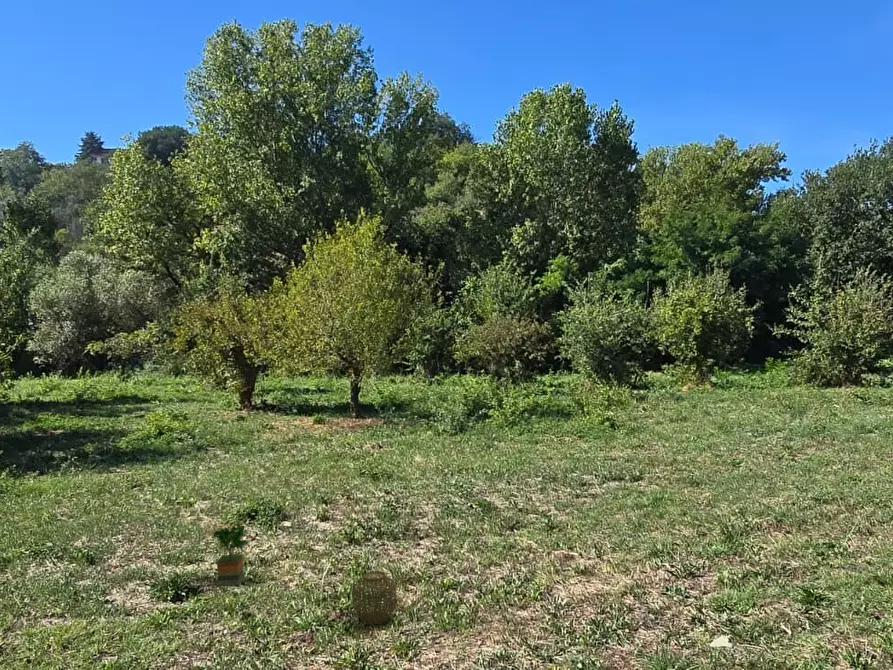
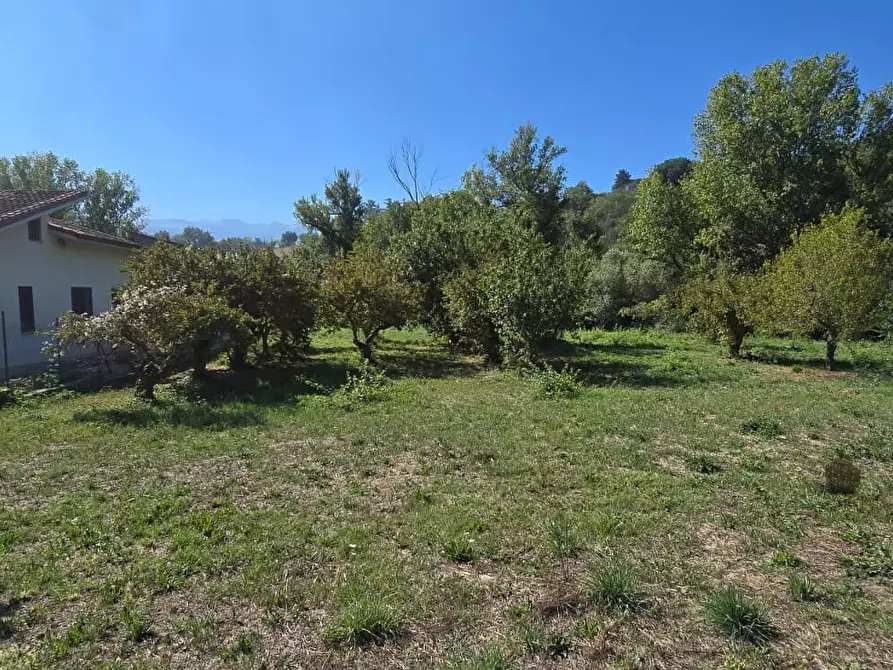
potted tree: present [213,526,249,586] -> none [725,419,750,454]

